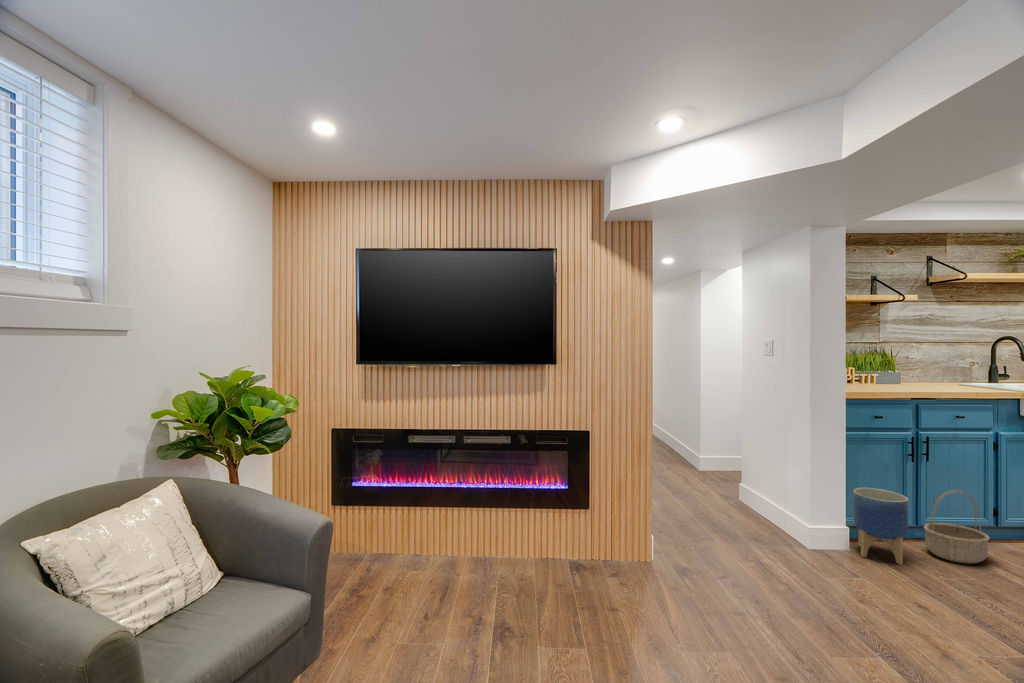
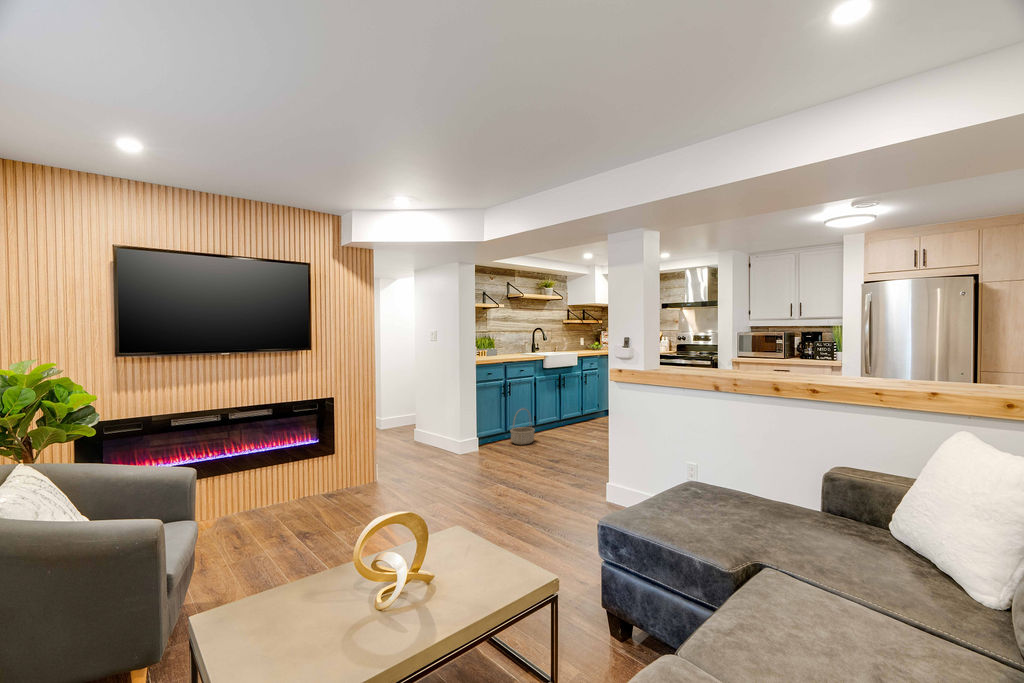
planter: present [853,488,908,565] -> none [481,414,504,452]

